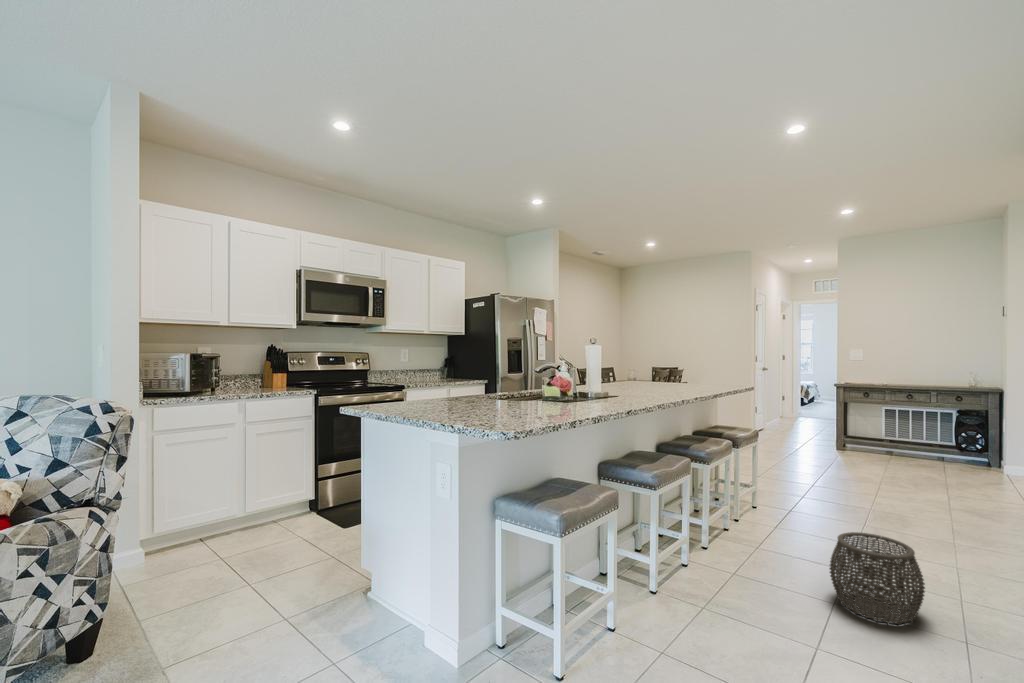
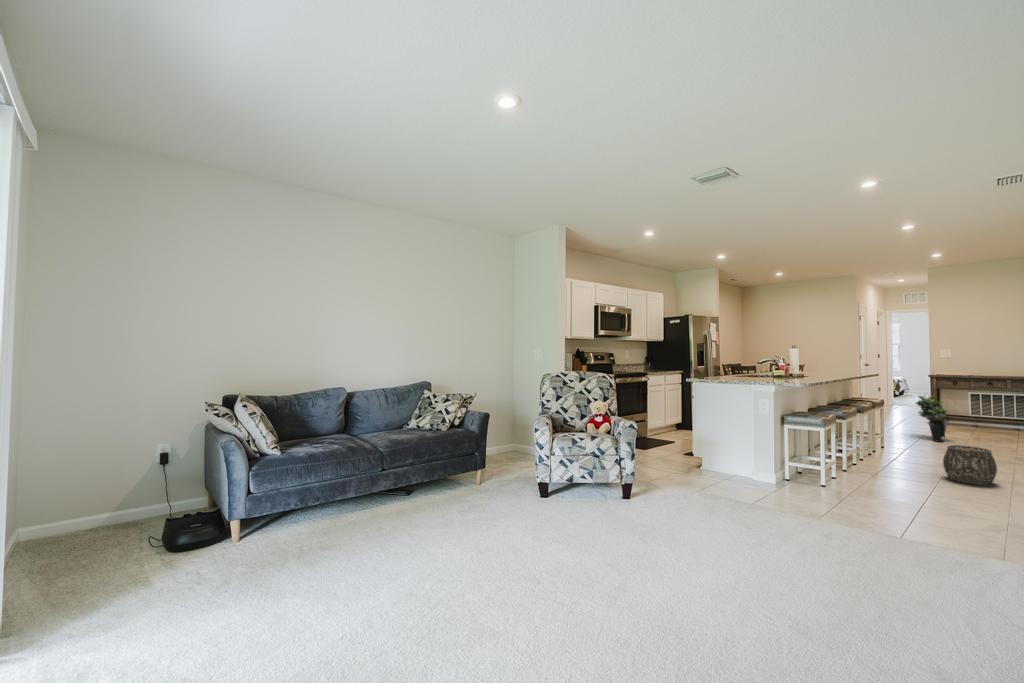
potted plant: none [809,416,857,489] -> present [916,395,951,442]

